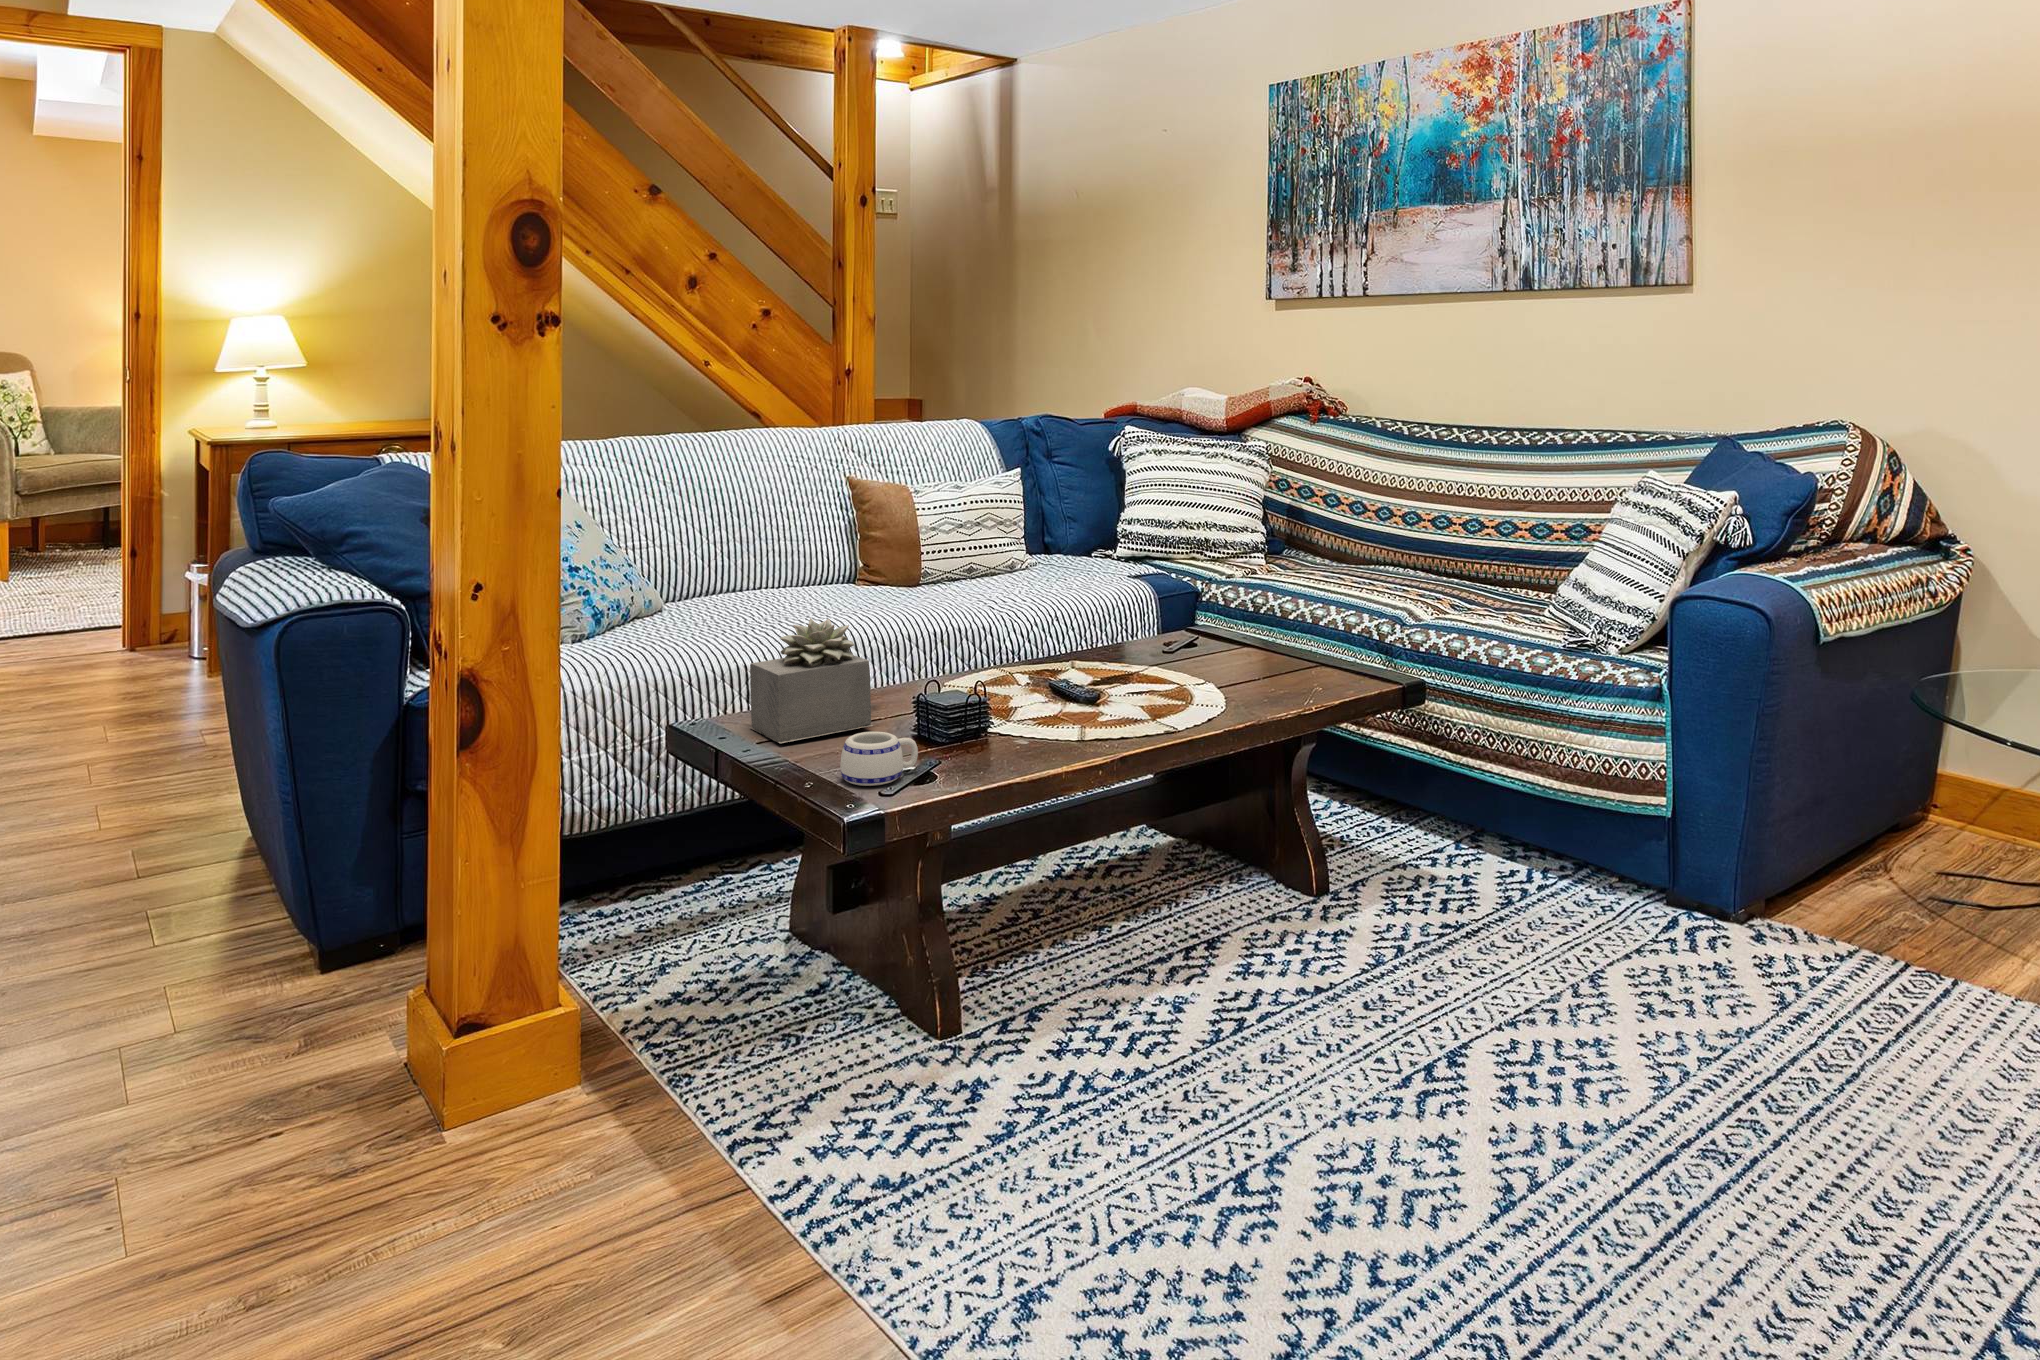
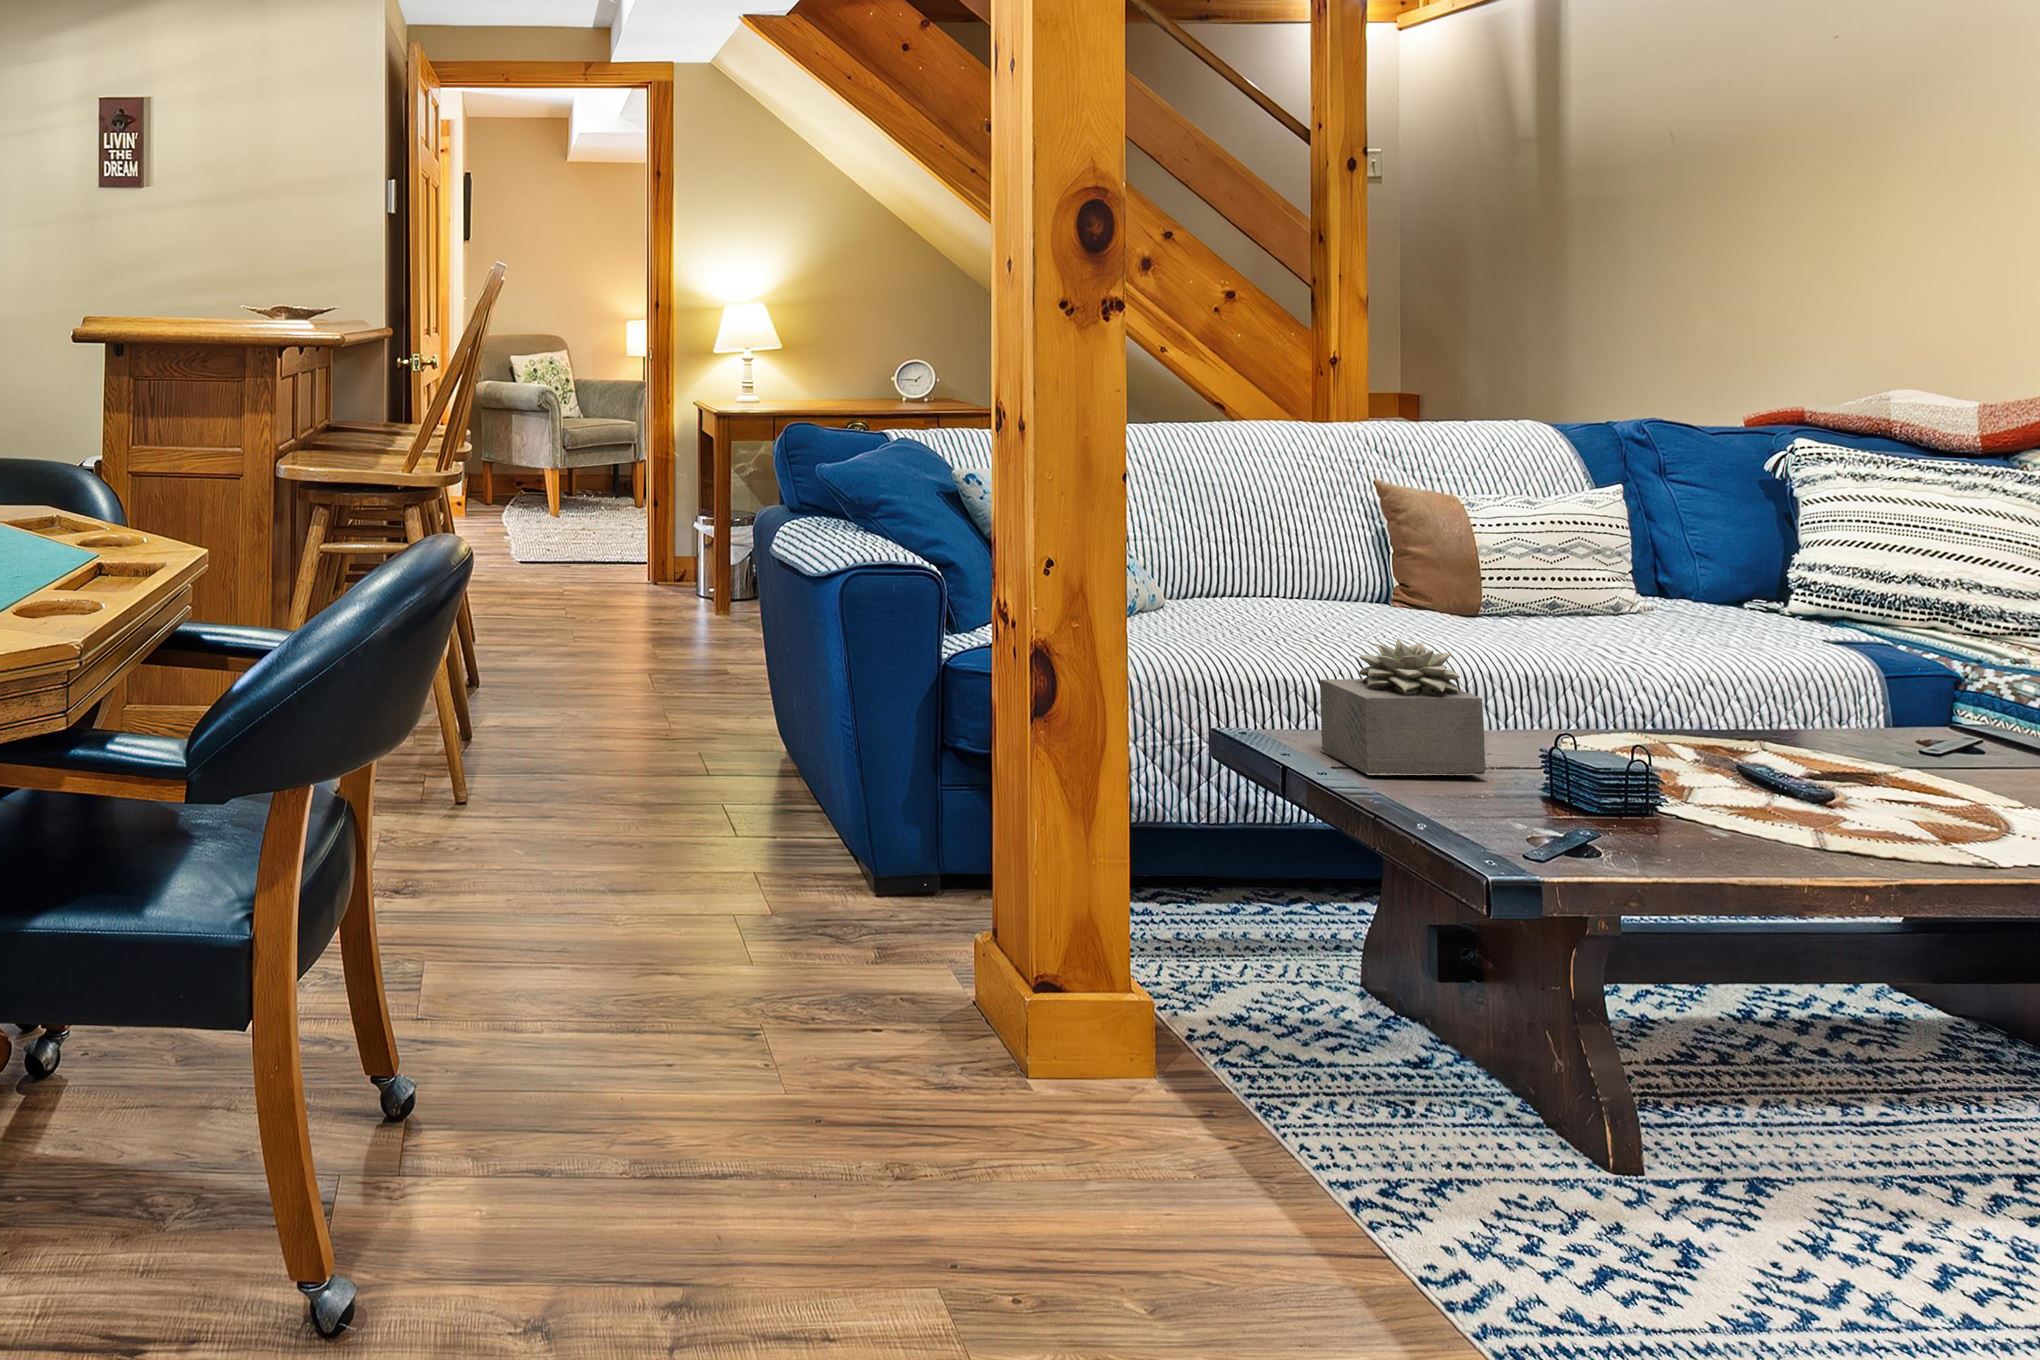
mug: present [840,732,918,786] -> none [1469,783,1579,850]

